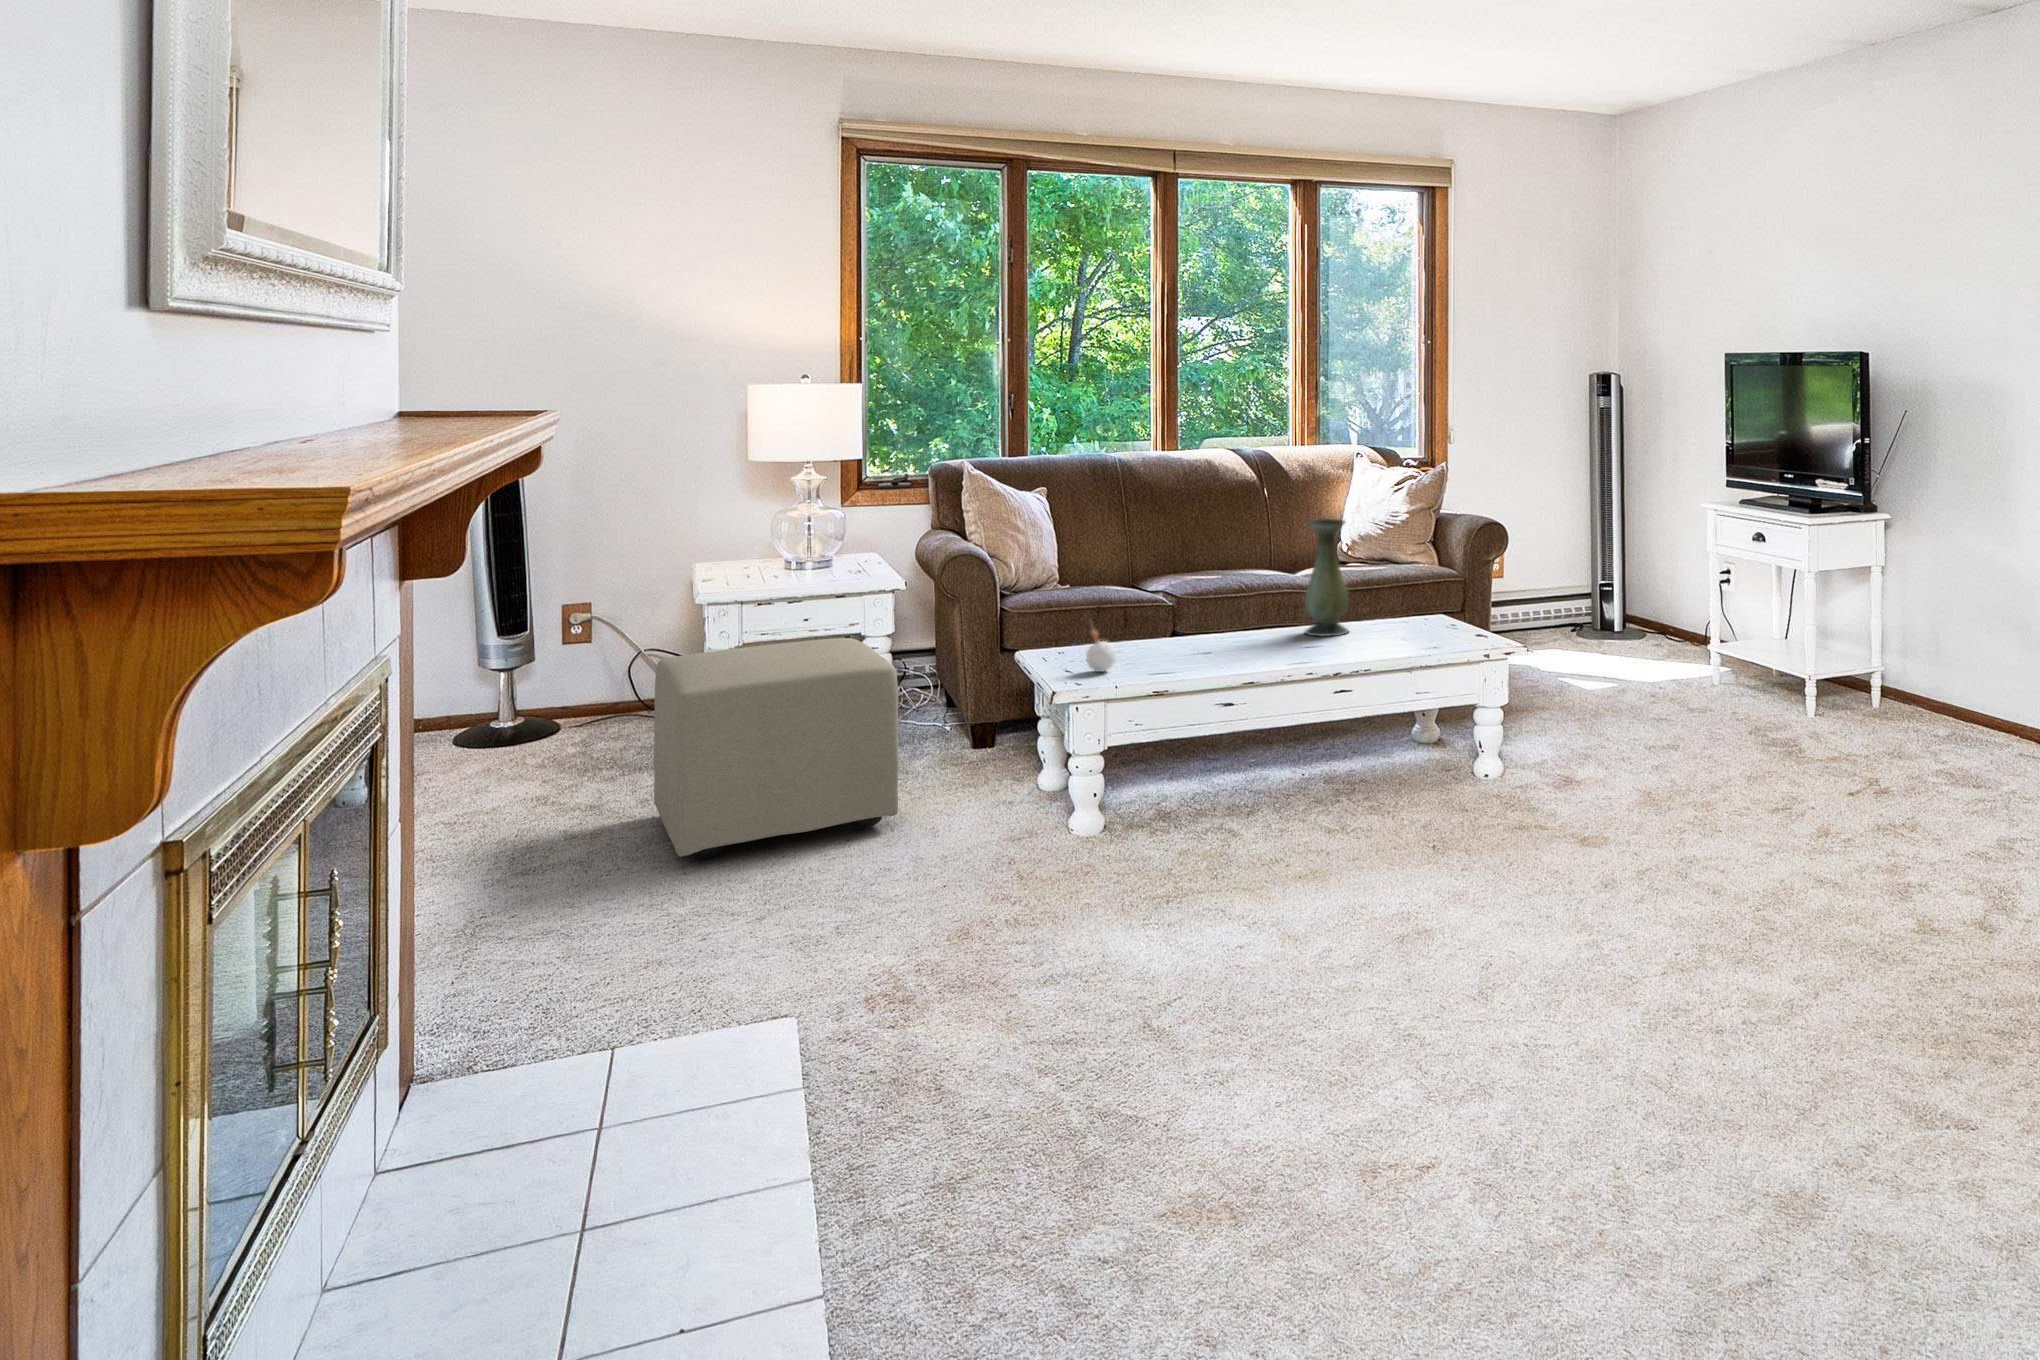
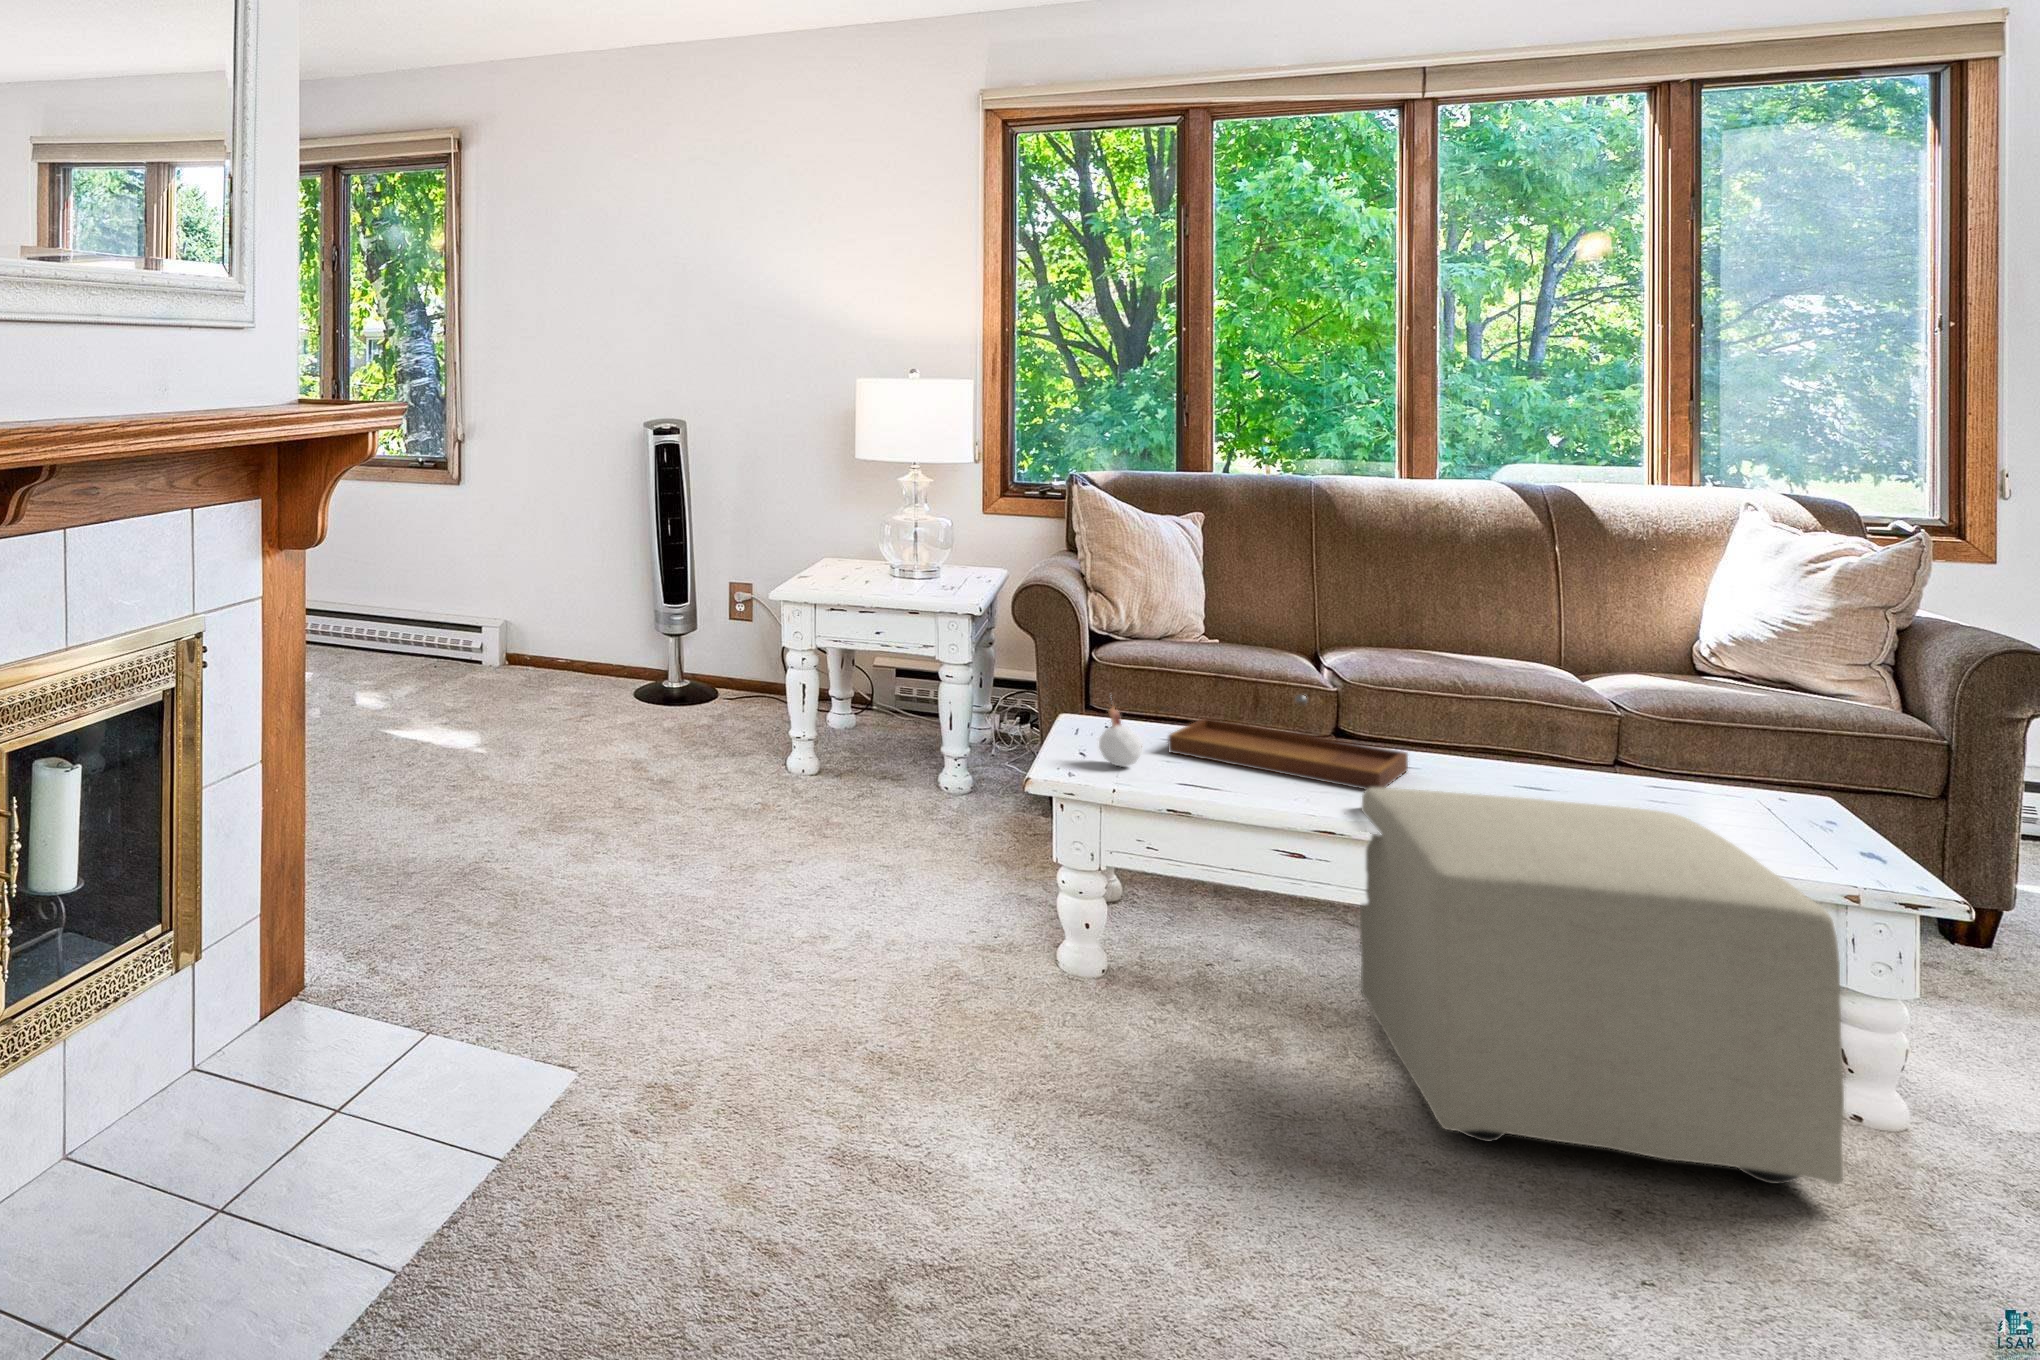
vase: present [1305,519,1349,636] -> none [1503,605,1591,798]
tray: none [1117,600,1257,658] -> present [1168,695,1408,790]
ottoman: present [654,638,899,859] -> present [1360,788,1844,1184]

